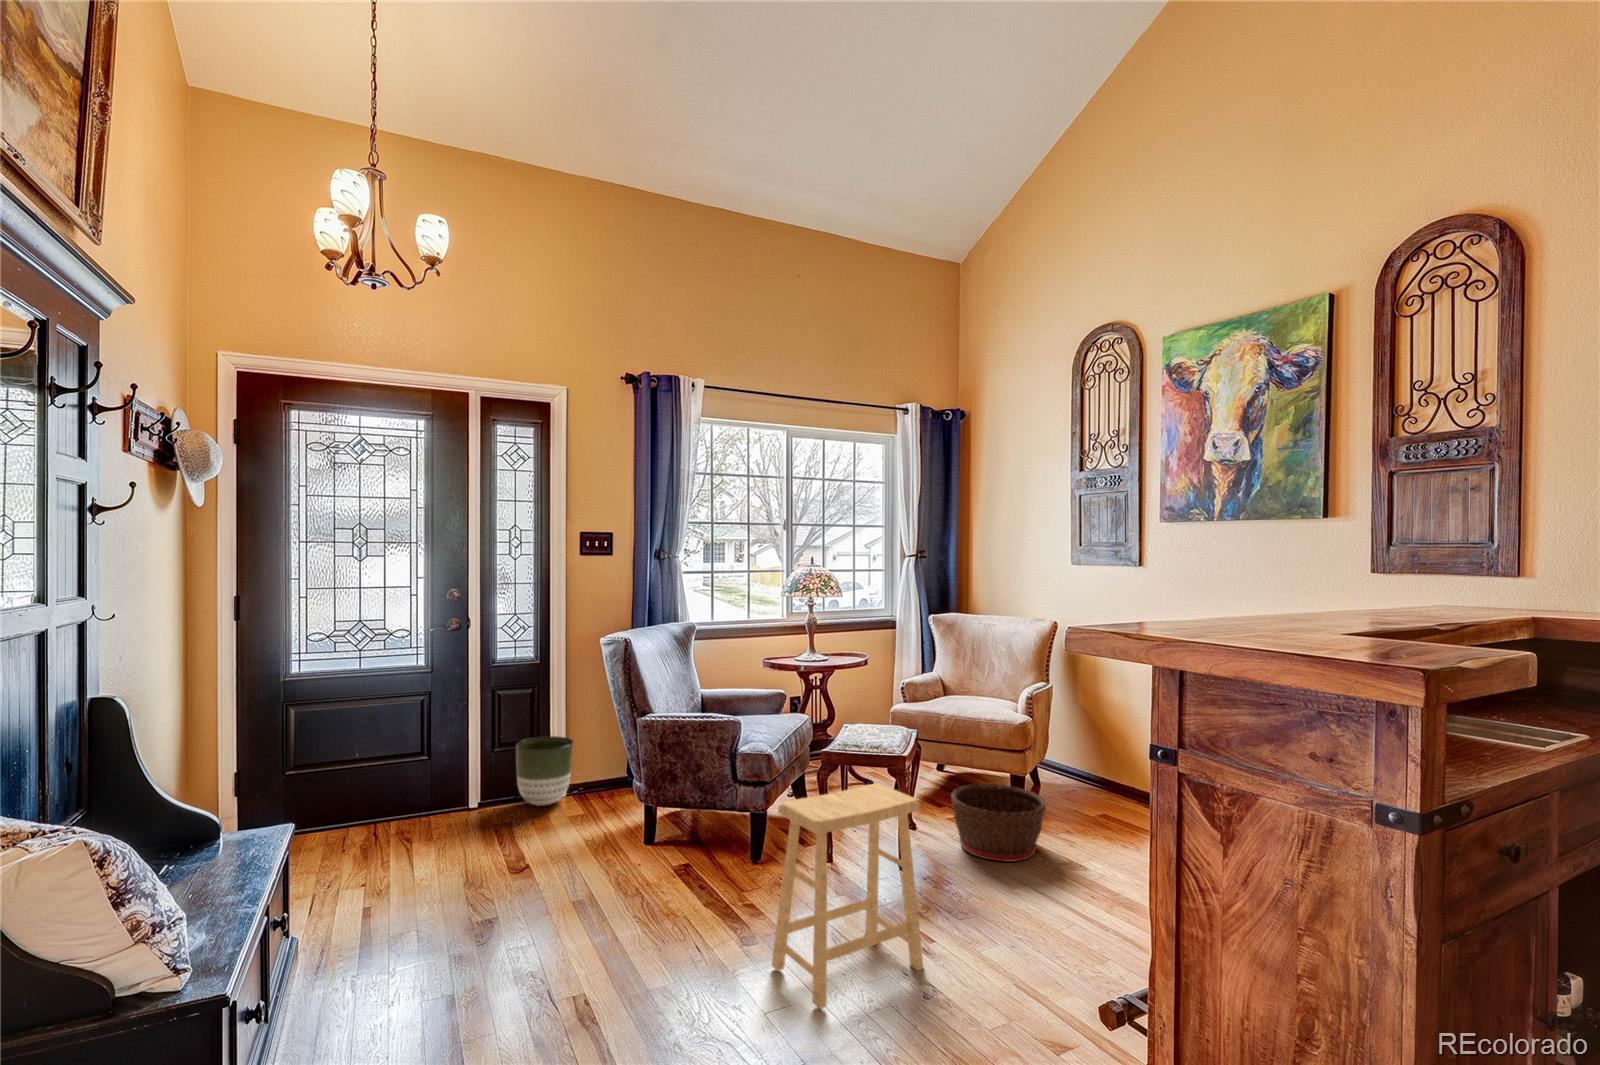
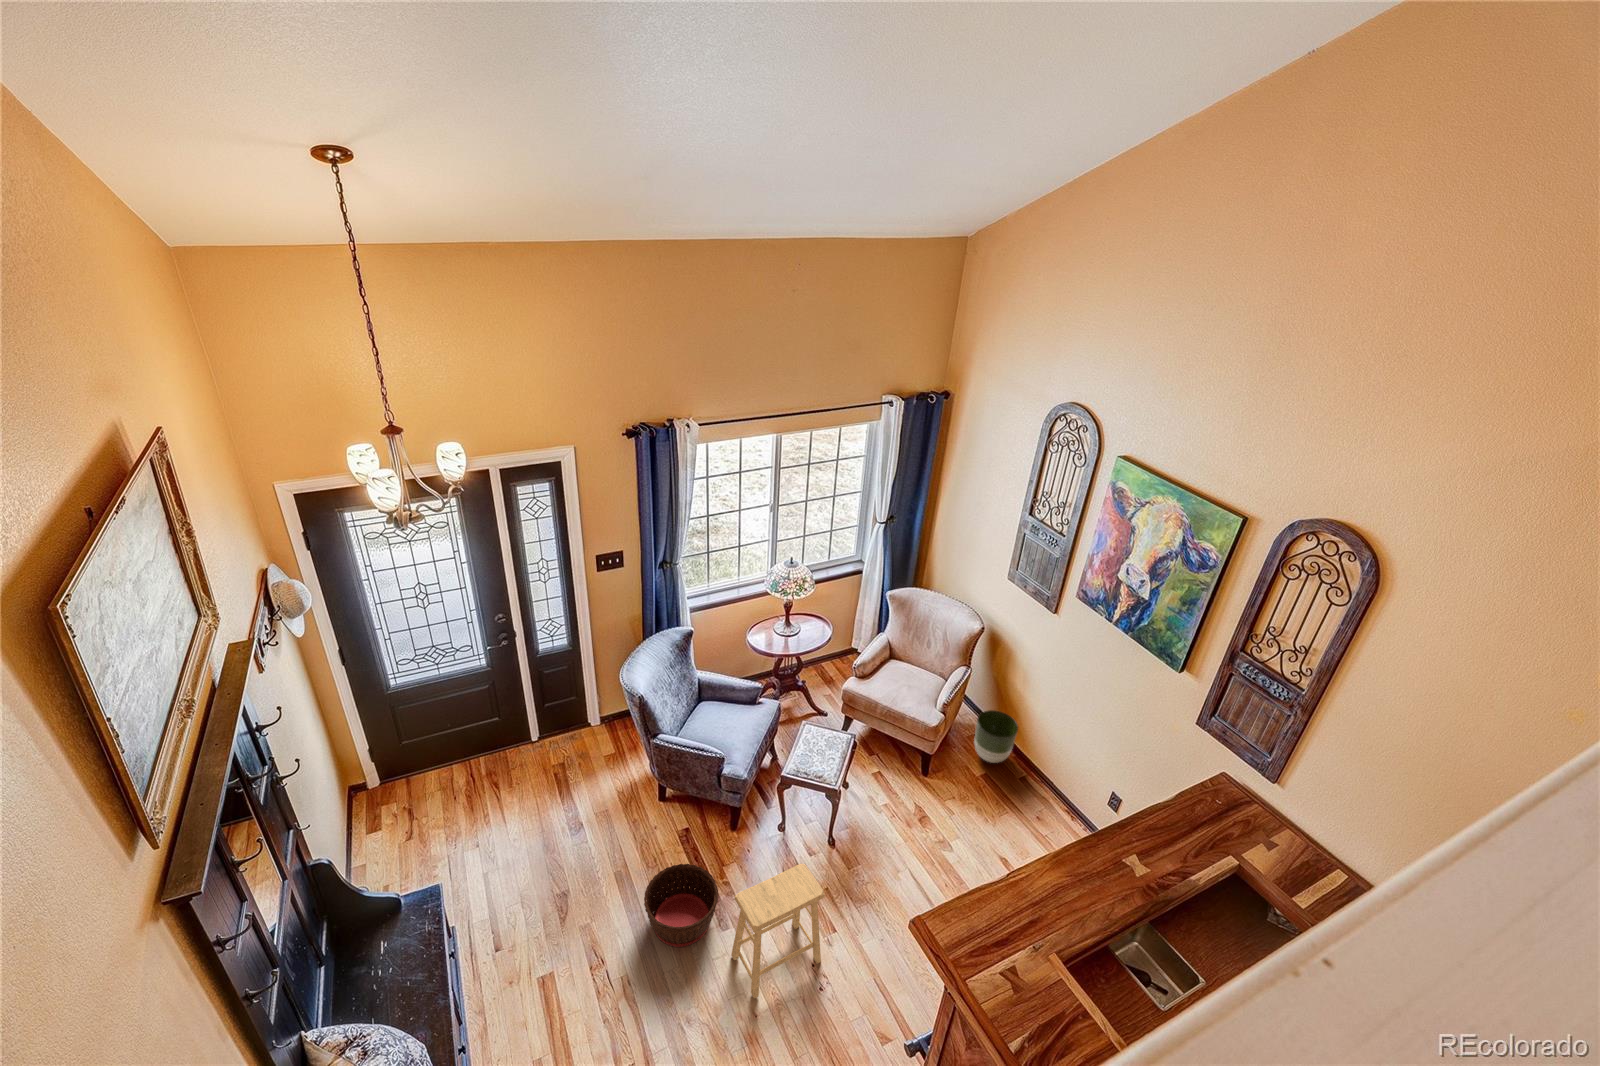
planter: present [516,736,574,806] -> present [974,710,1018,763]
basket: present [951,784,1046,862] -> present [644,864,718,947]

